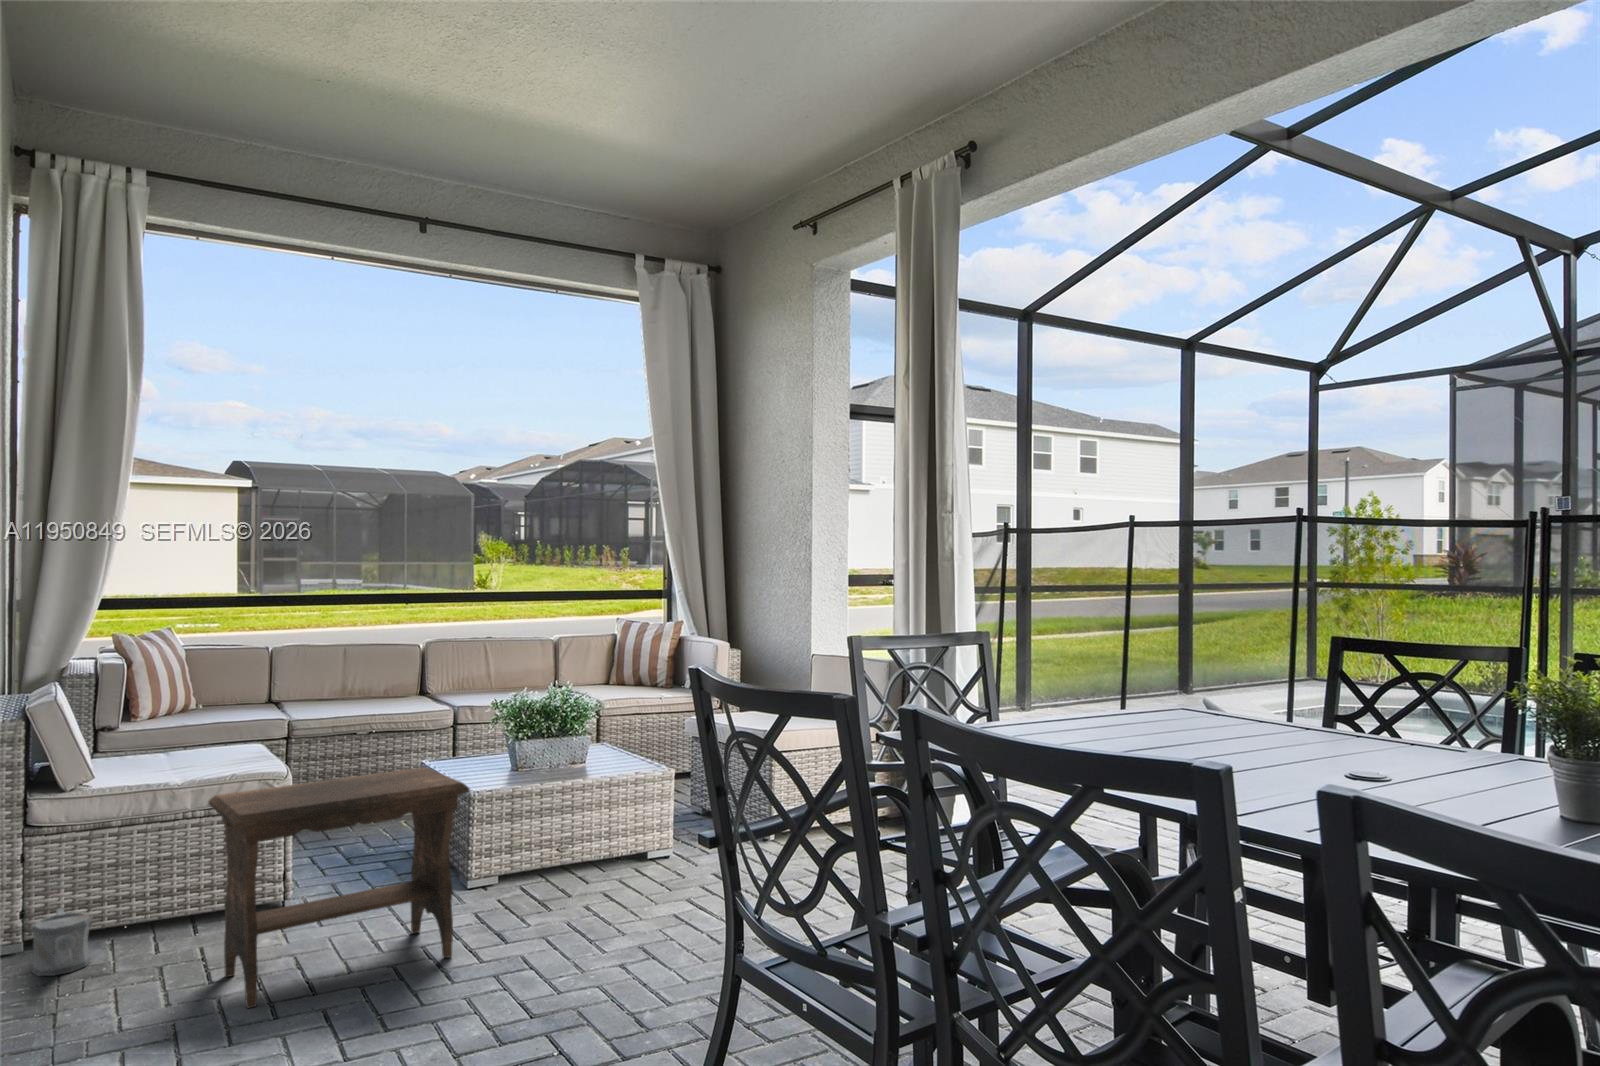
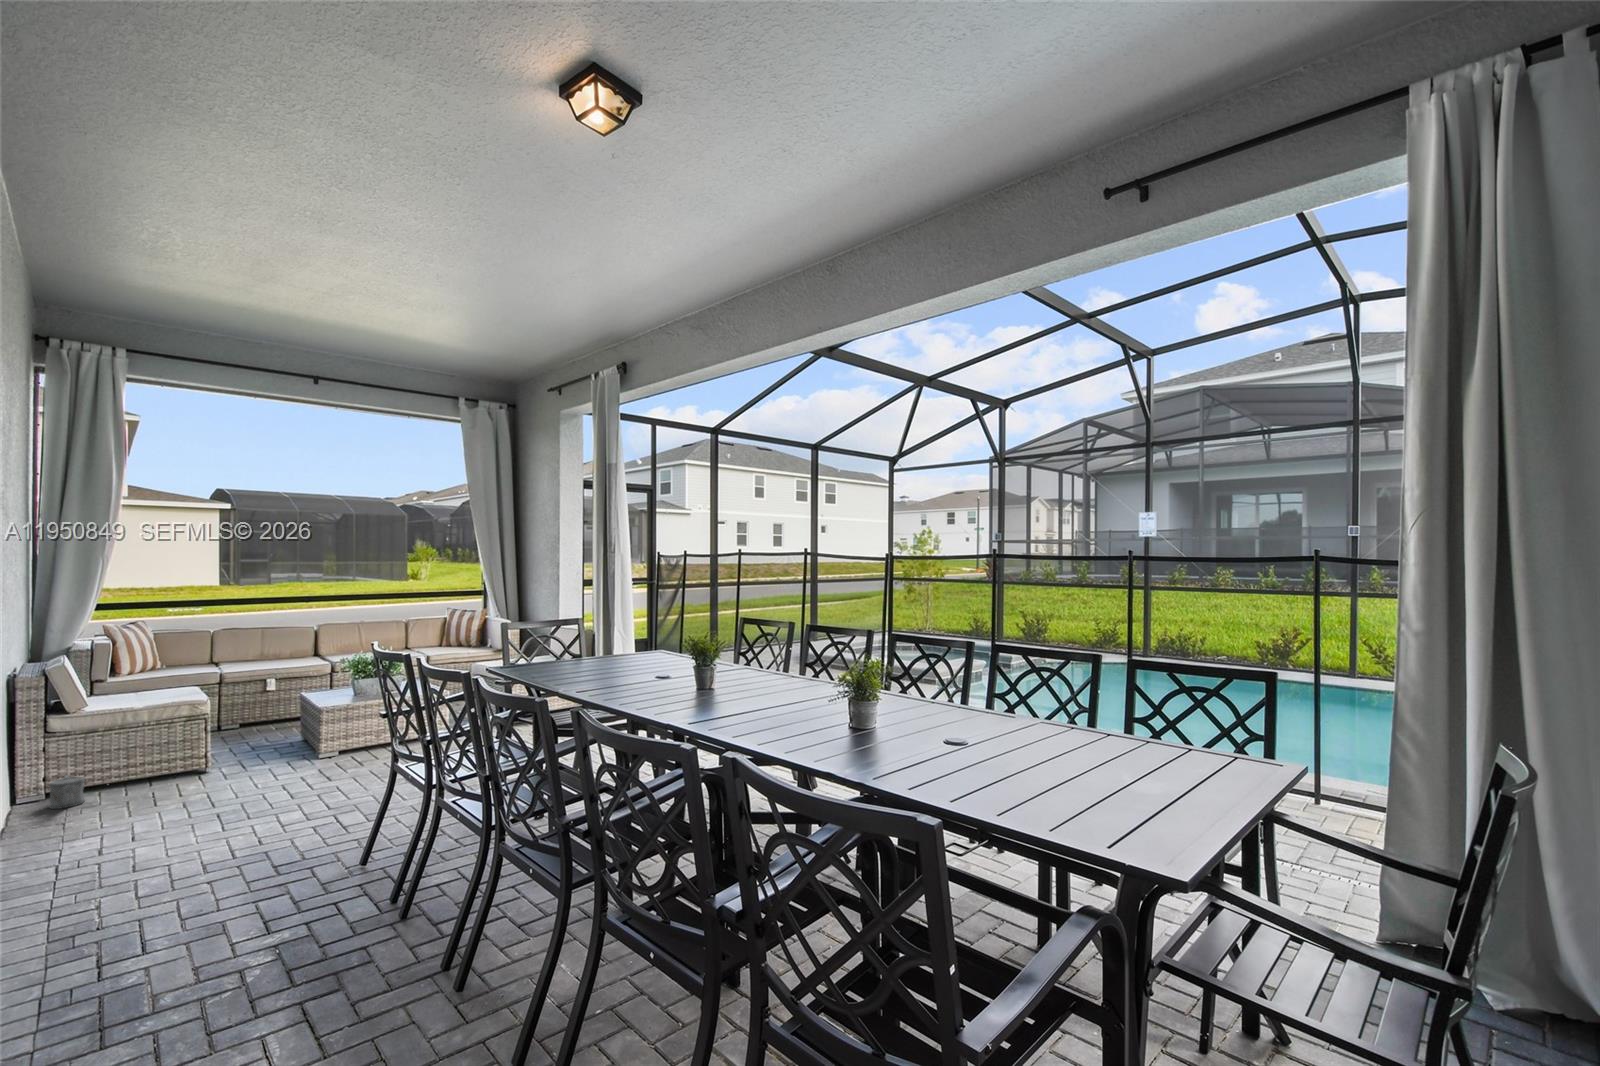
footstool: present [209,767,470,1008] -> none [155,694,307,816]

